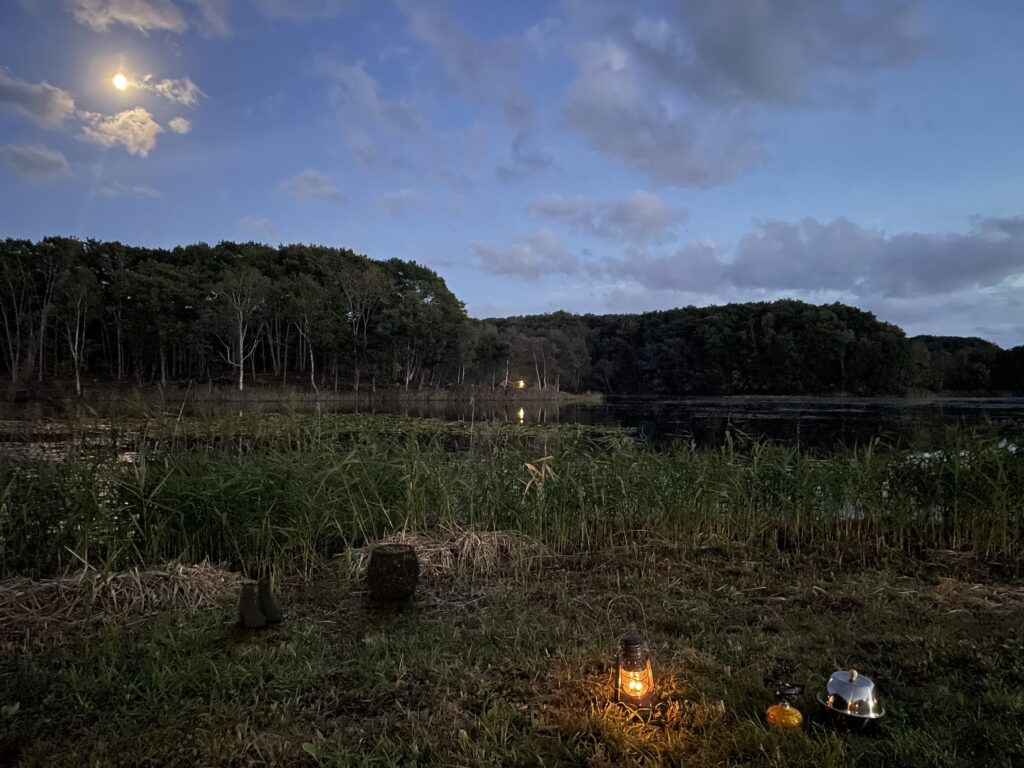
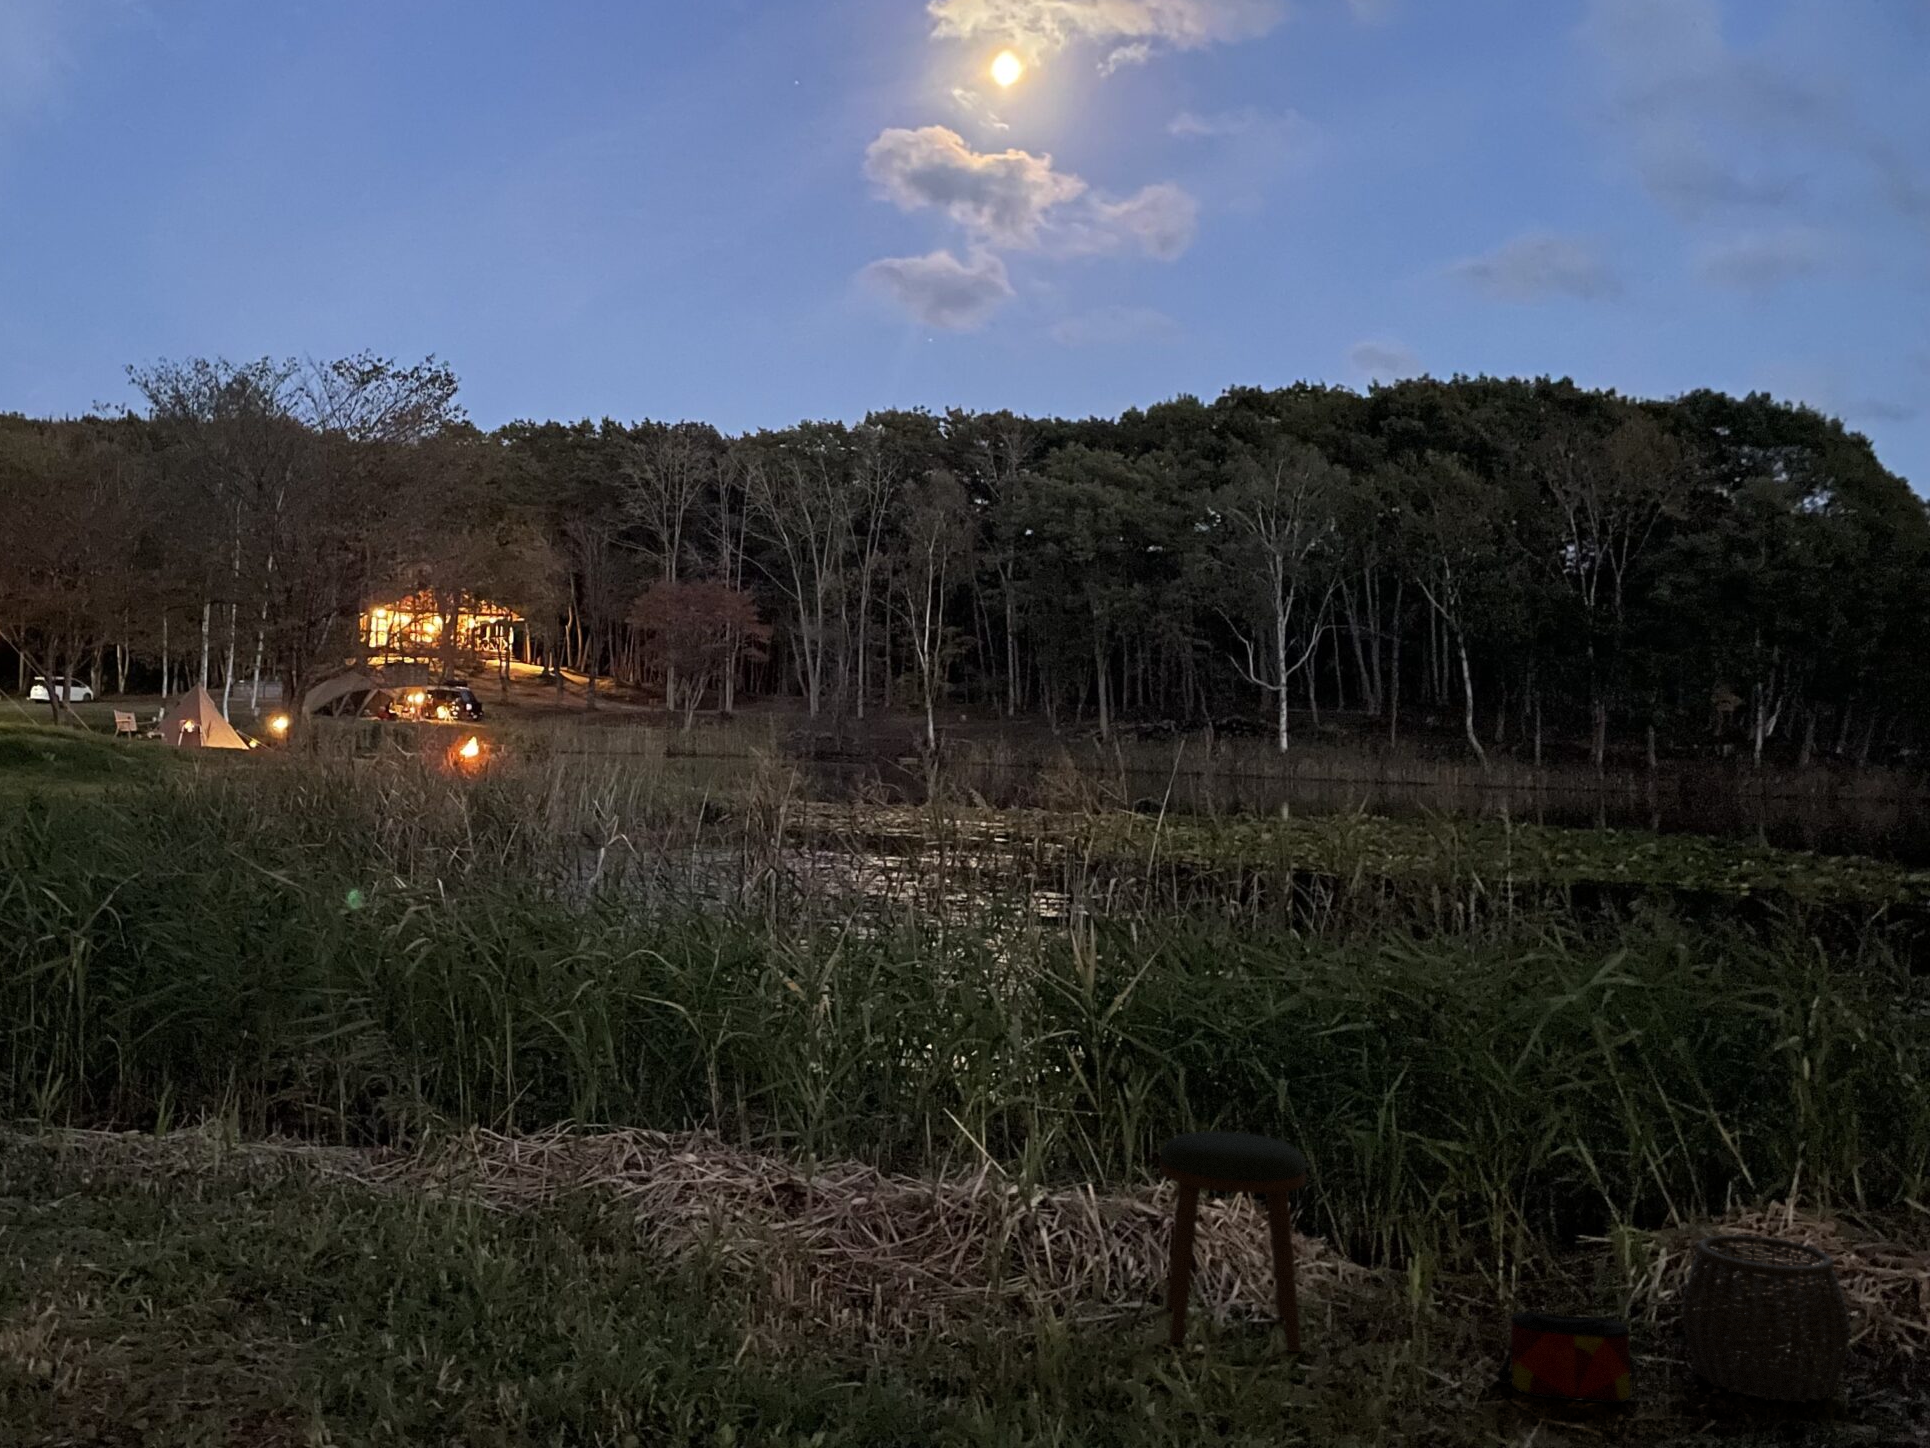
stool: none [164,536,227,627] -> present [1161,1131,1306,1352]
boots: present [238,578,283,628] -> none [1339,1269,1455,1392]
bag: none [299,582,350,616] -> present [1496,1312,1635,1403]

